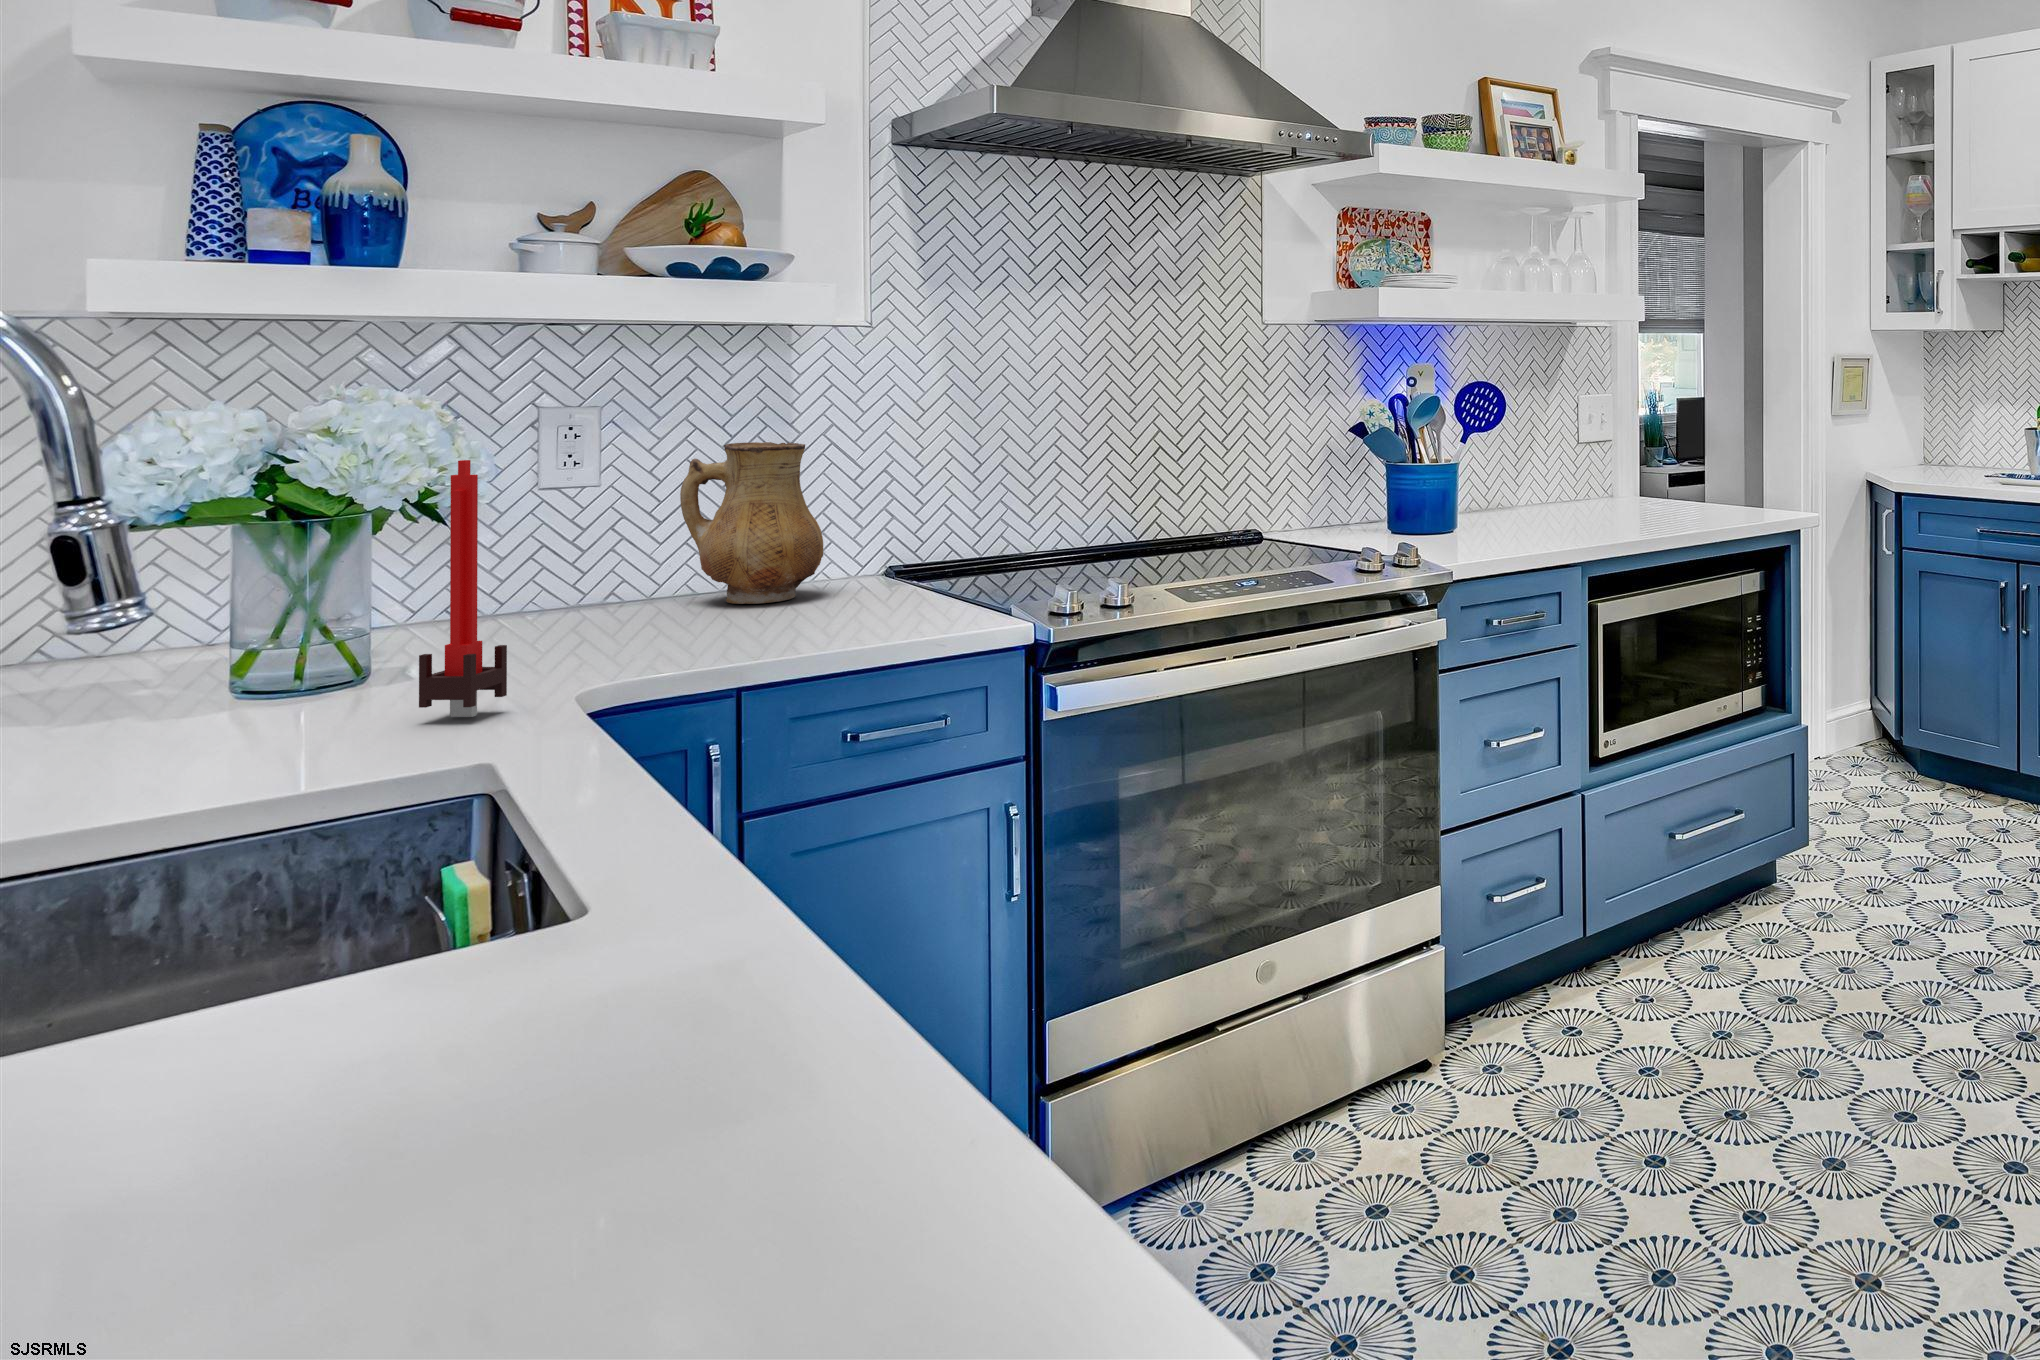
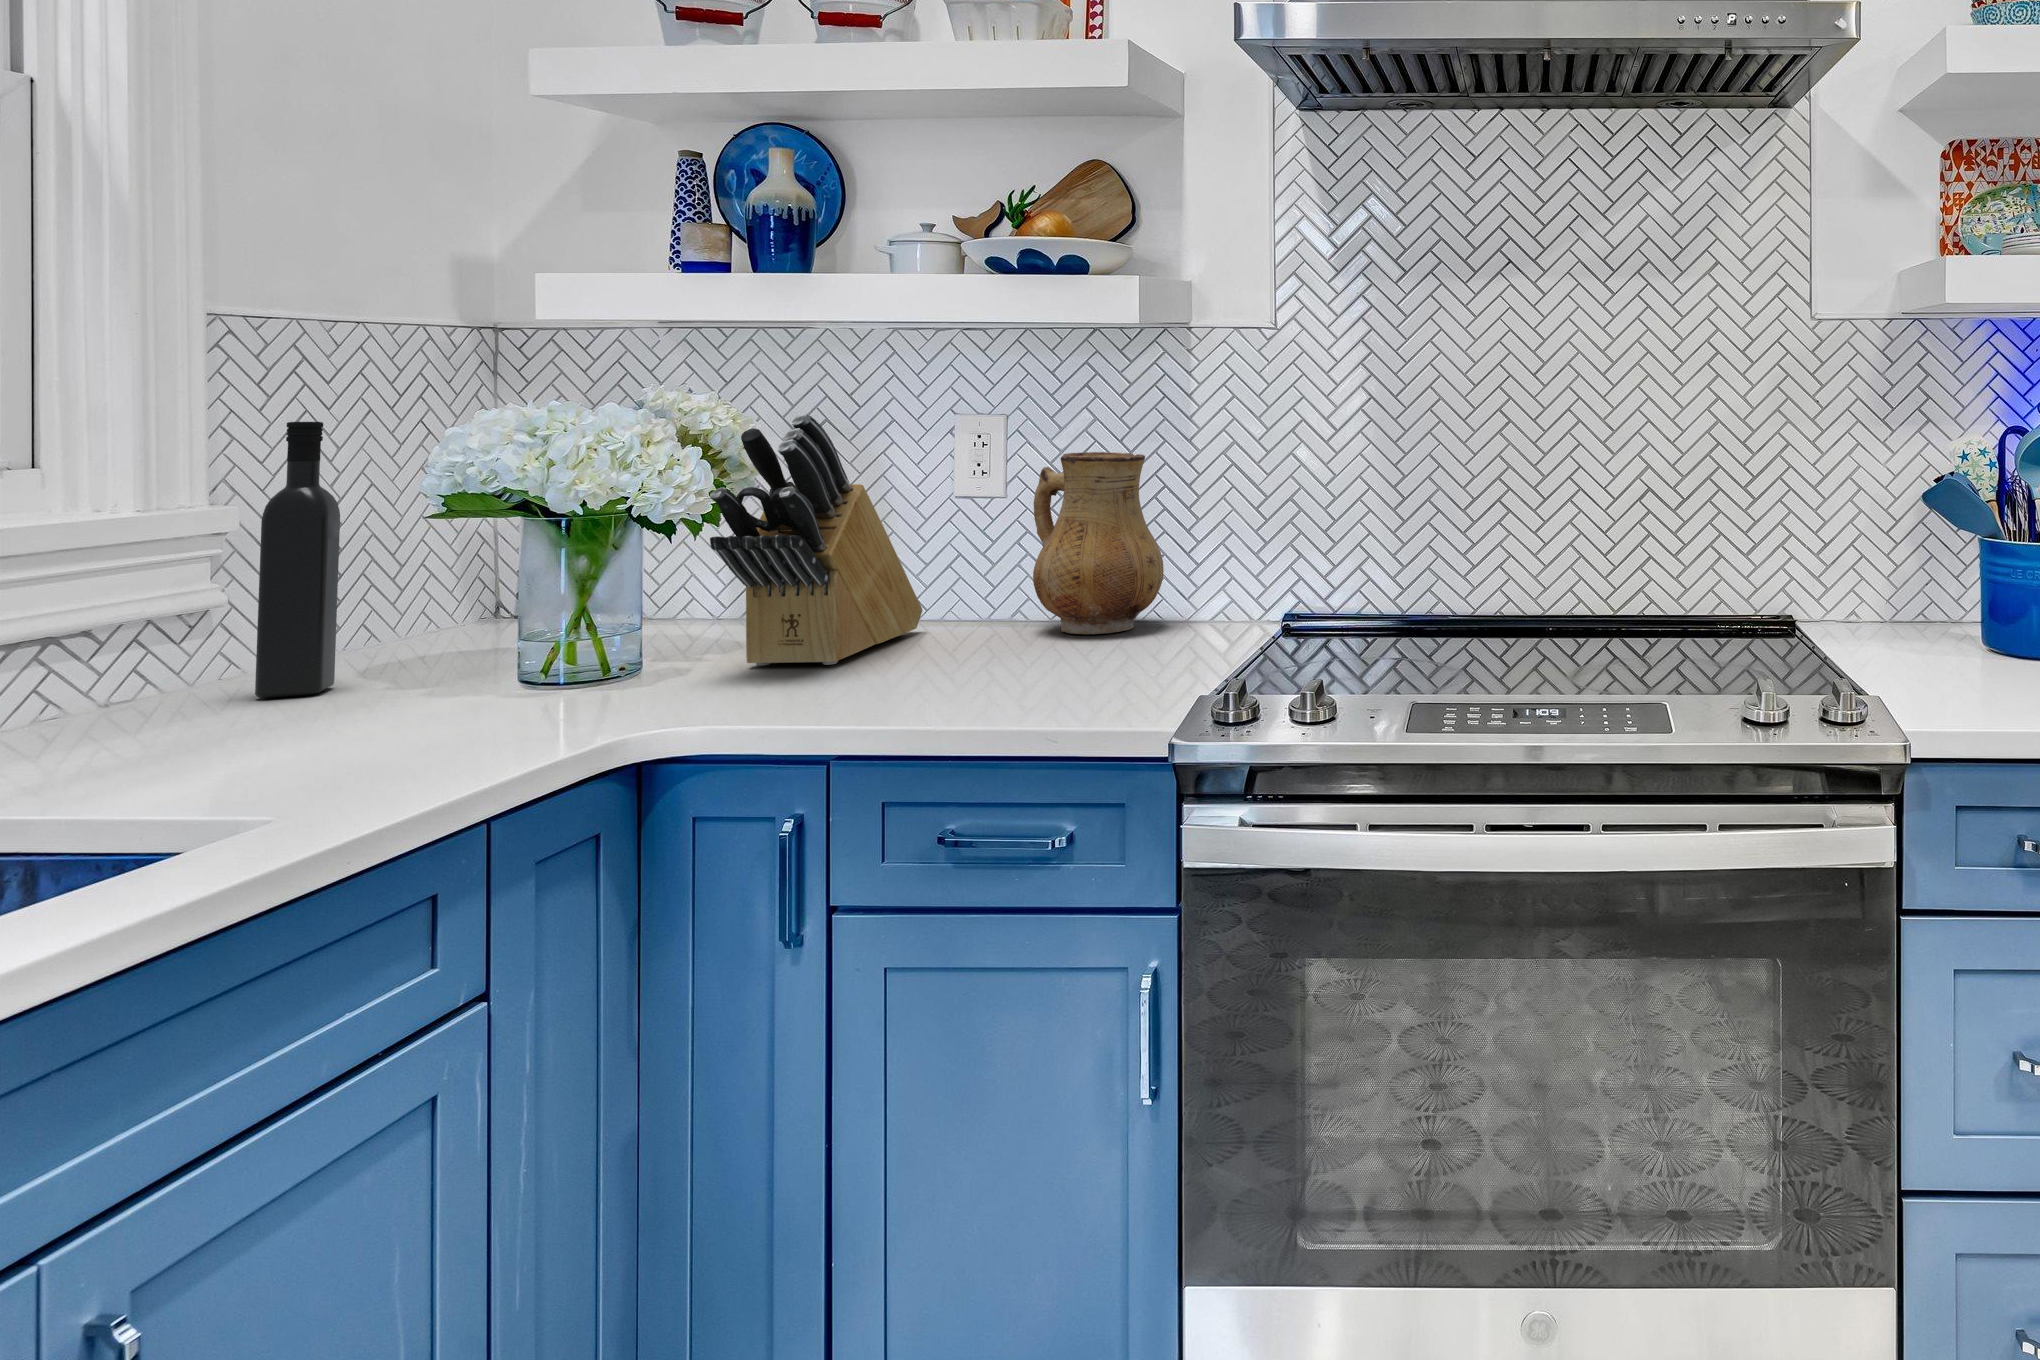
knife block: none [507,418,665,653] -> present [710,414,922,666]
wine bottle: none [85,447,176,740] -> present [255,422,340,698]
candle: present [419,460,507,717] -> none [368,445,449,732]

